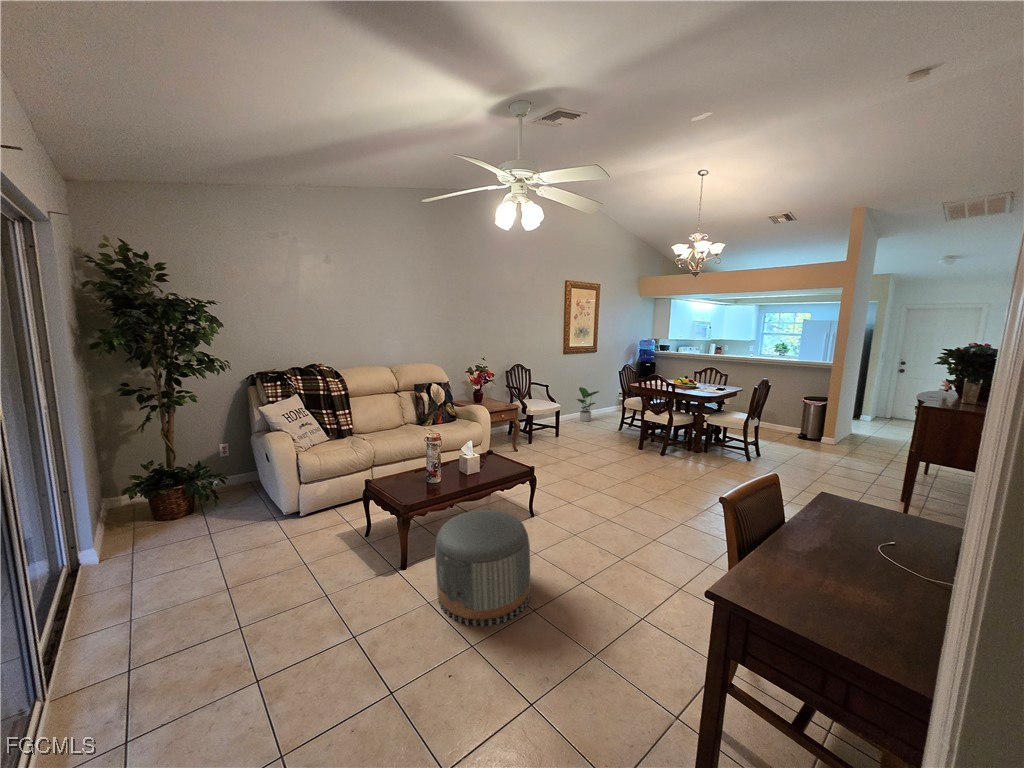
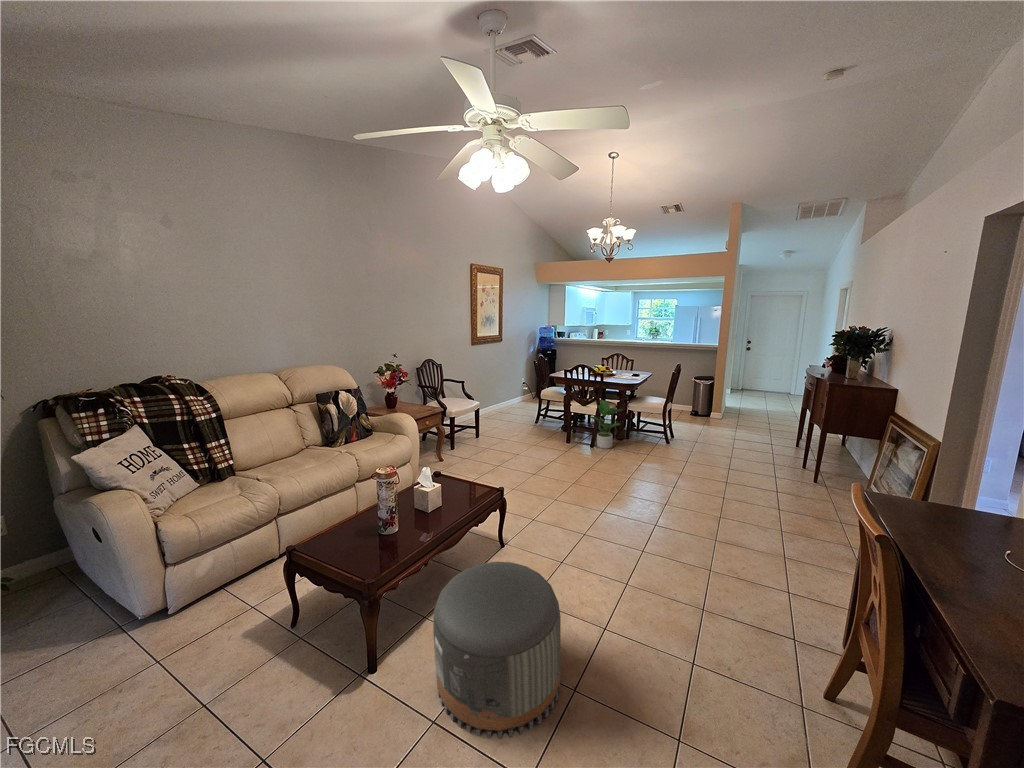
potted plant: present [577,387,599,422] -> present [590,400,623,449]

